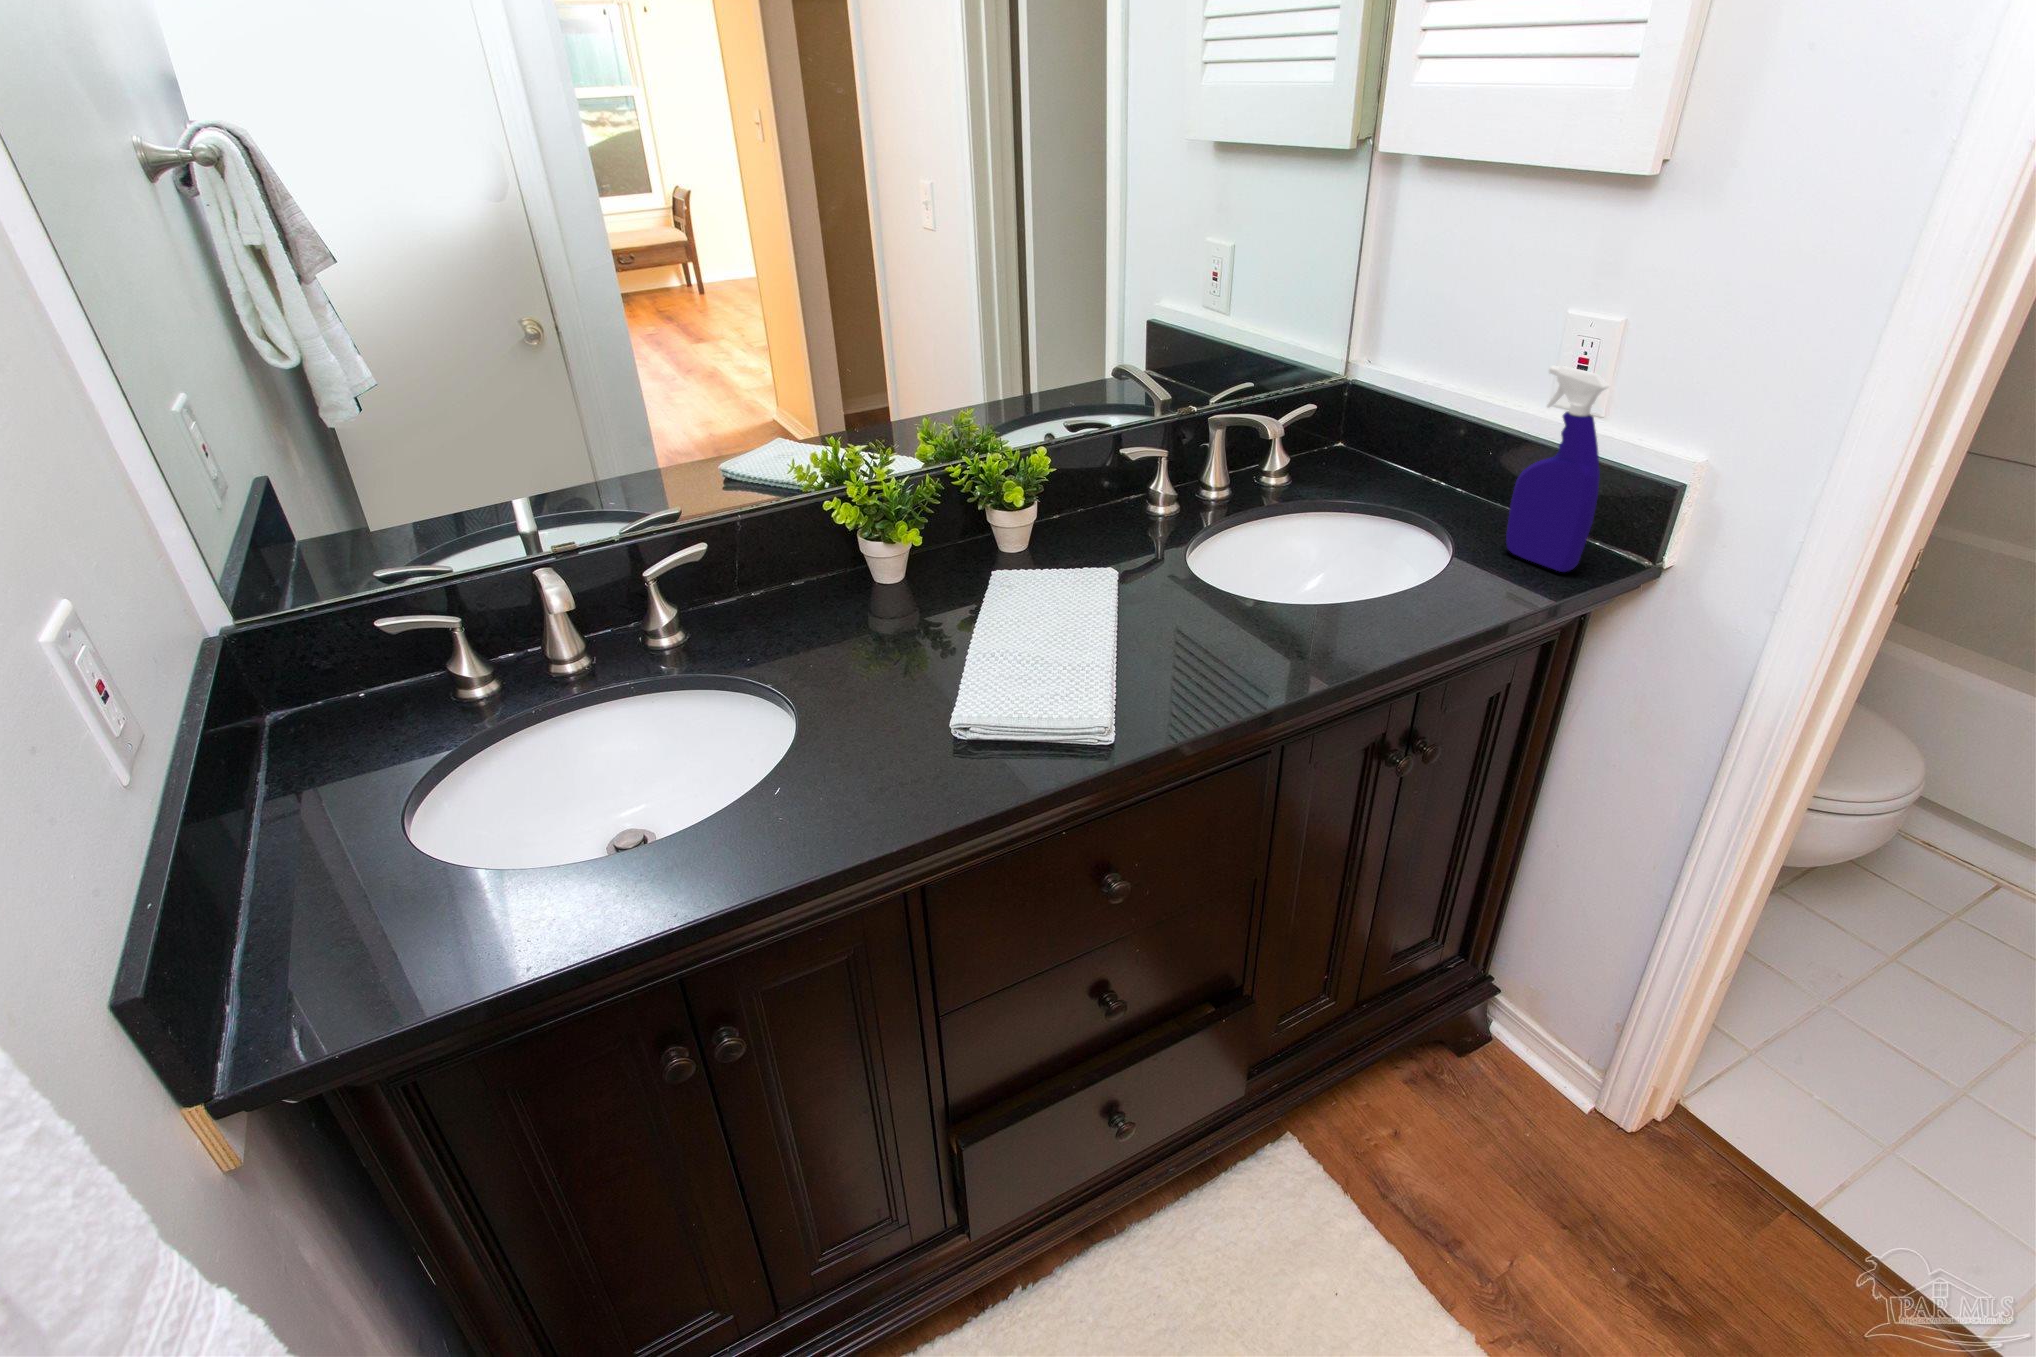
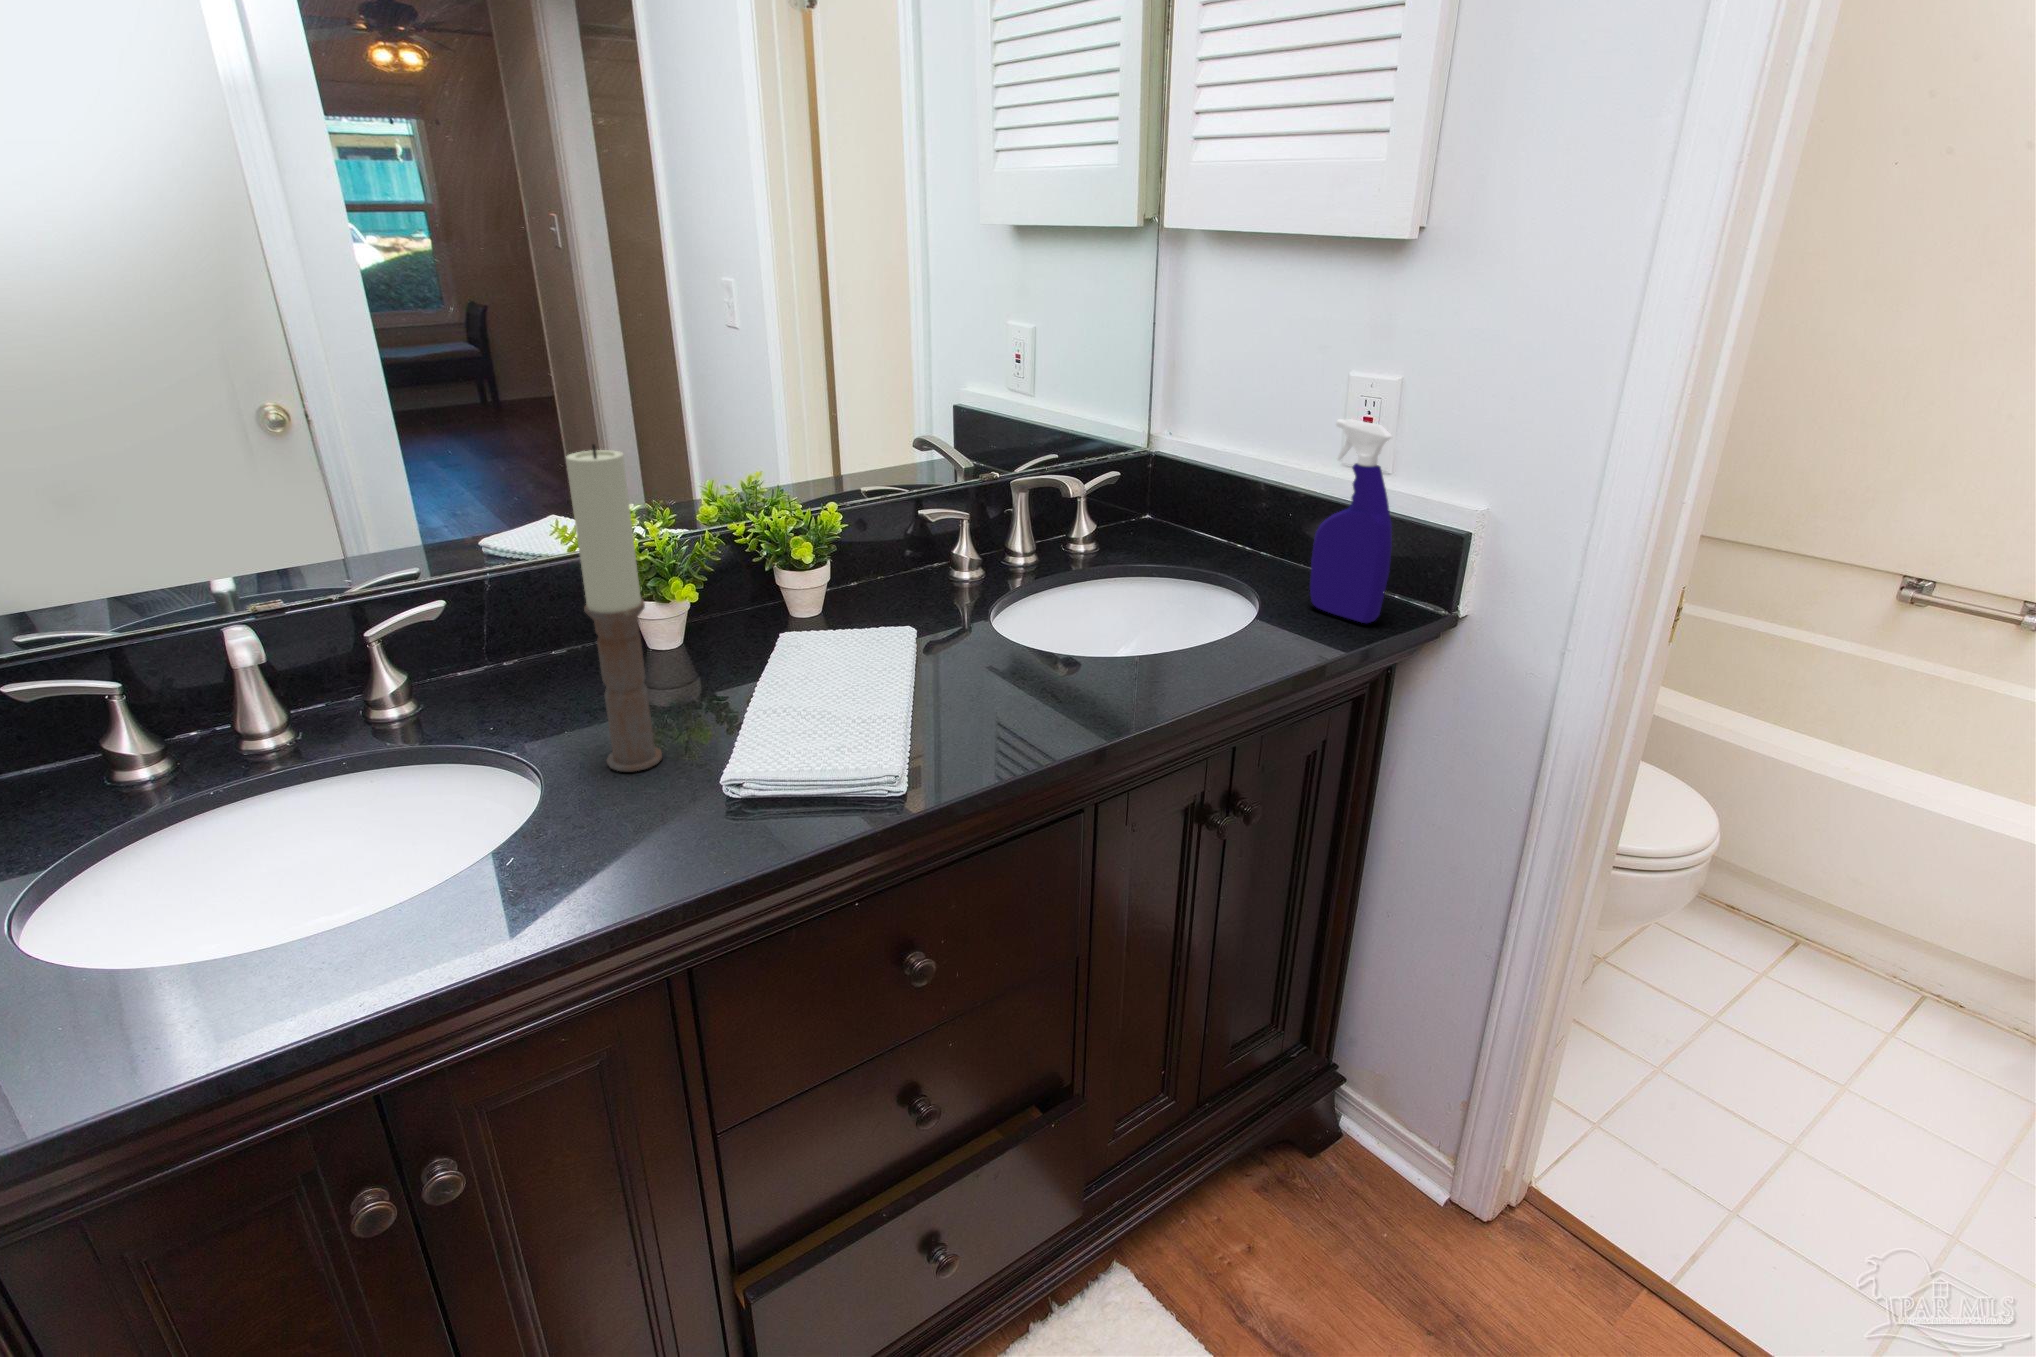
candle: none [816,423,894,709] -> present [566,444,662,772]

